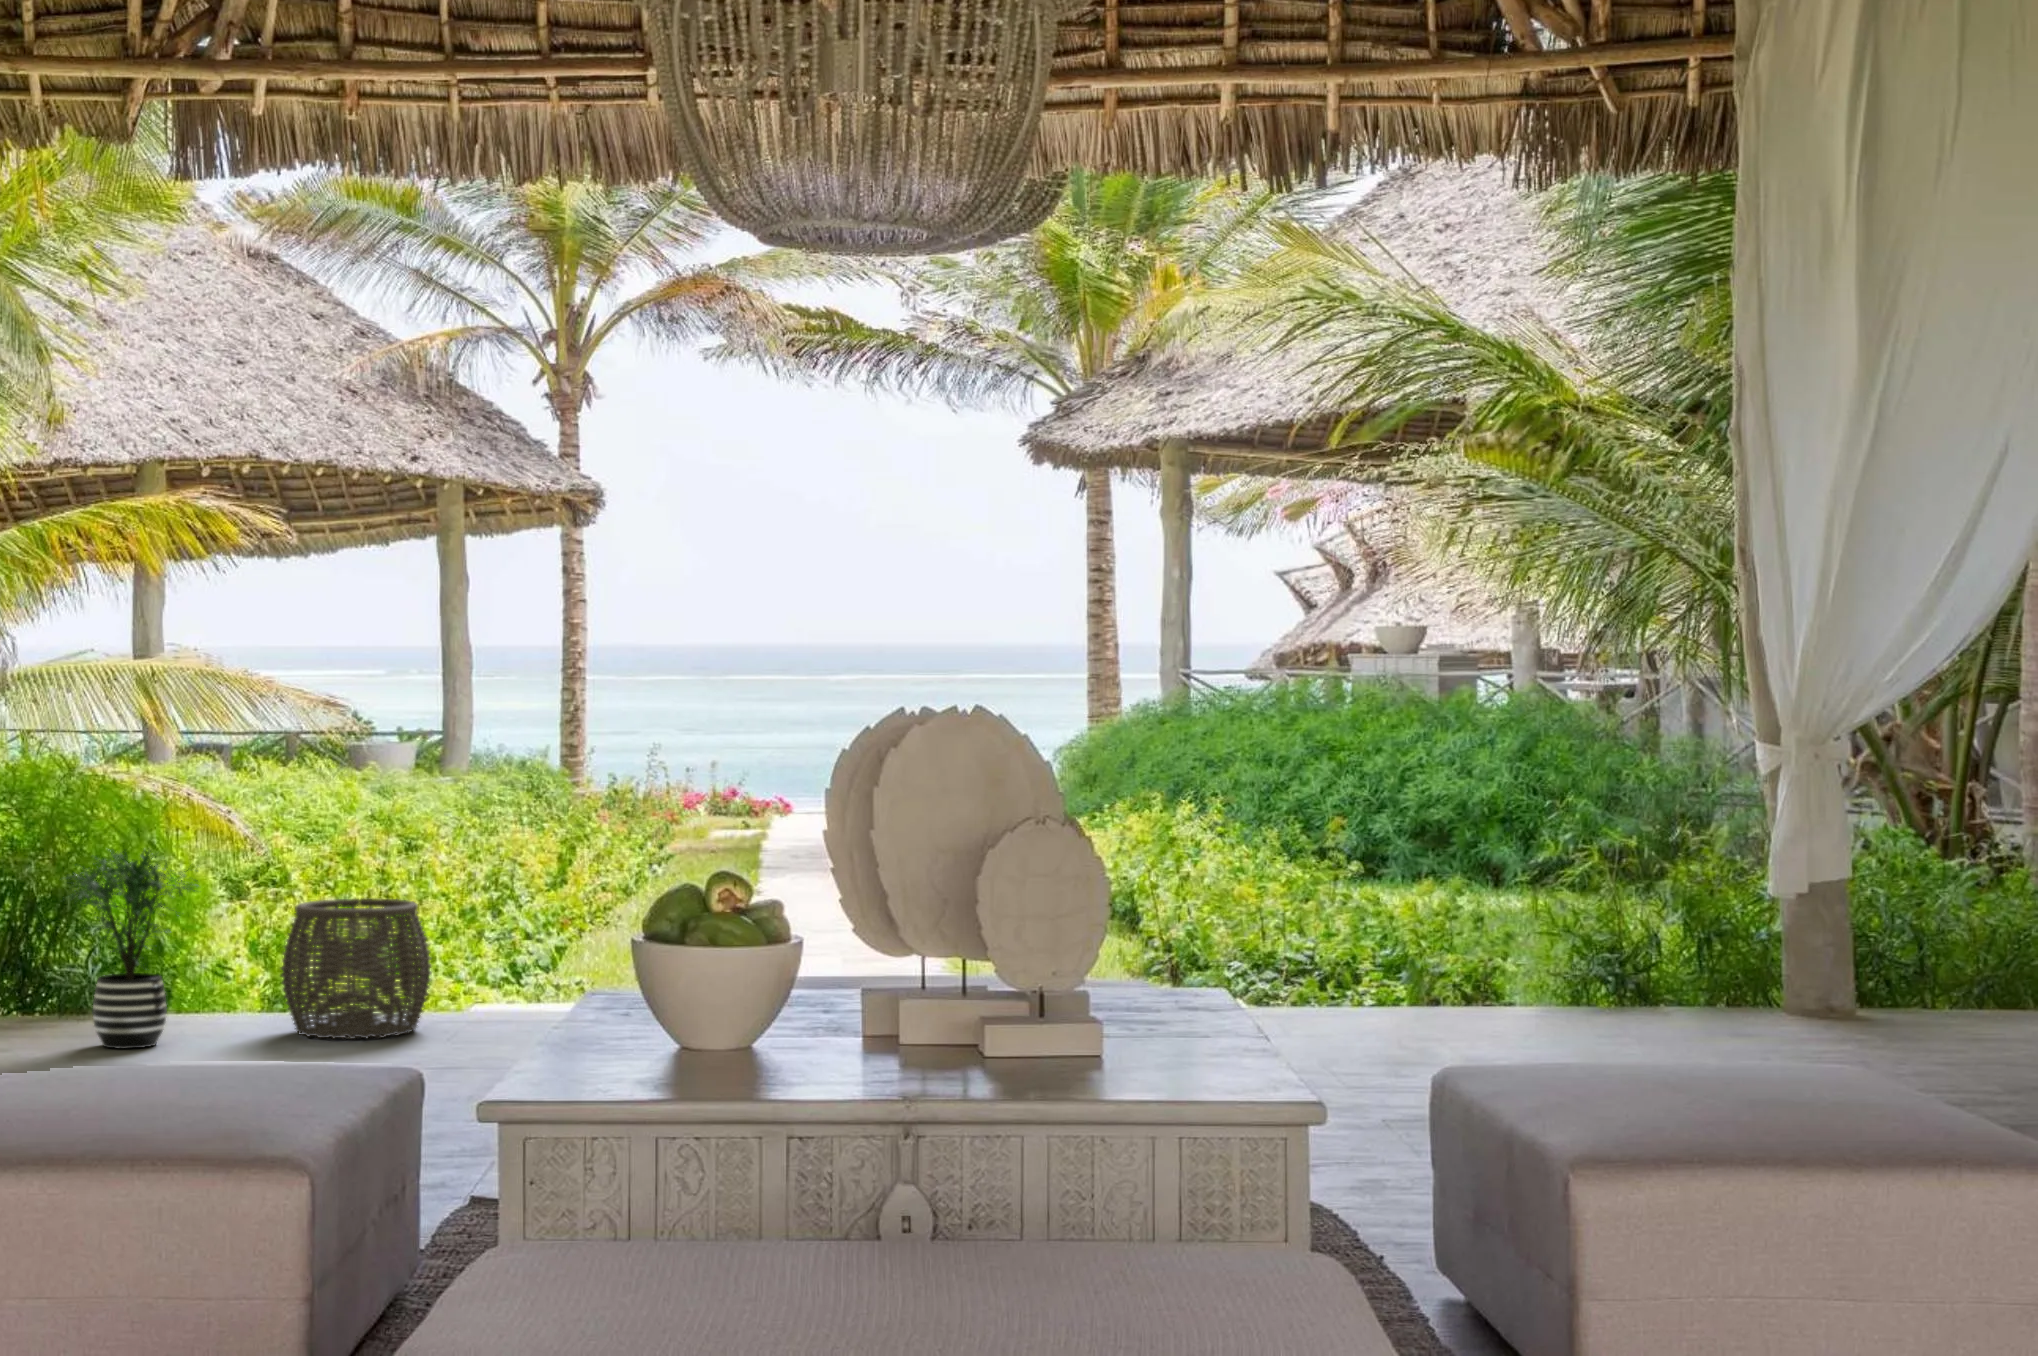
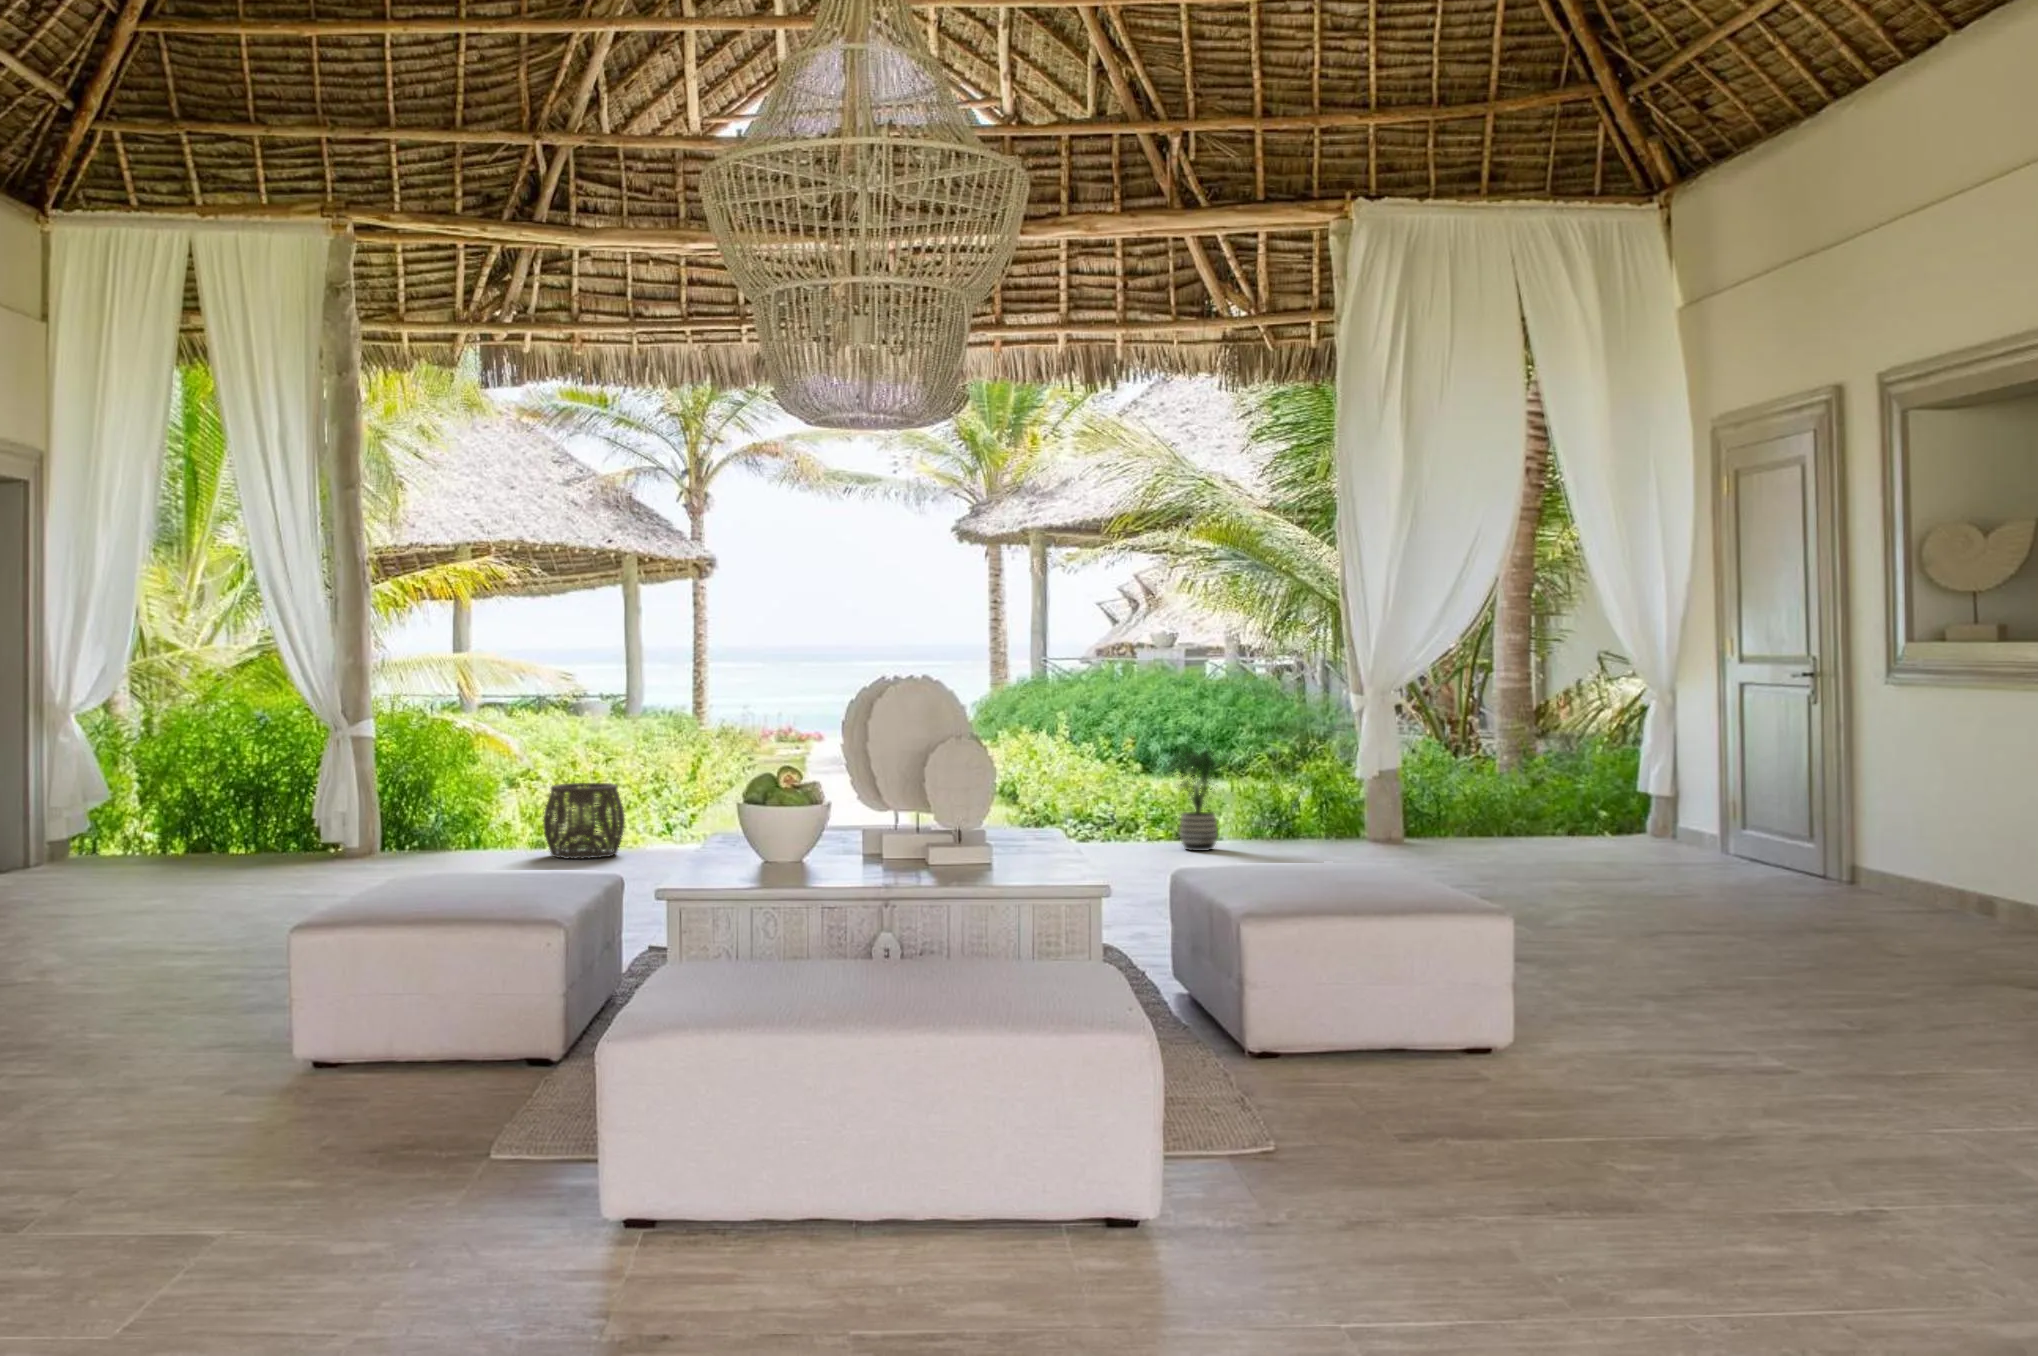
potted plant: present [63,850,199,1049] -> present [1166,746,1230,851]

